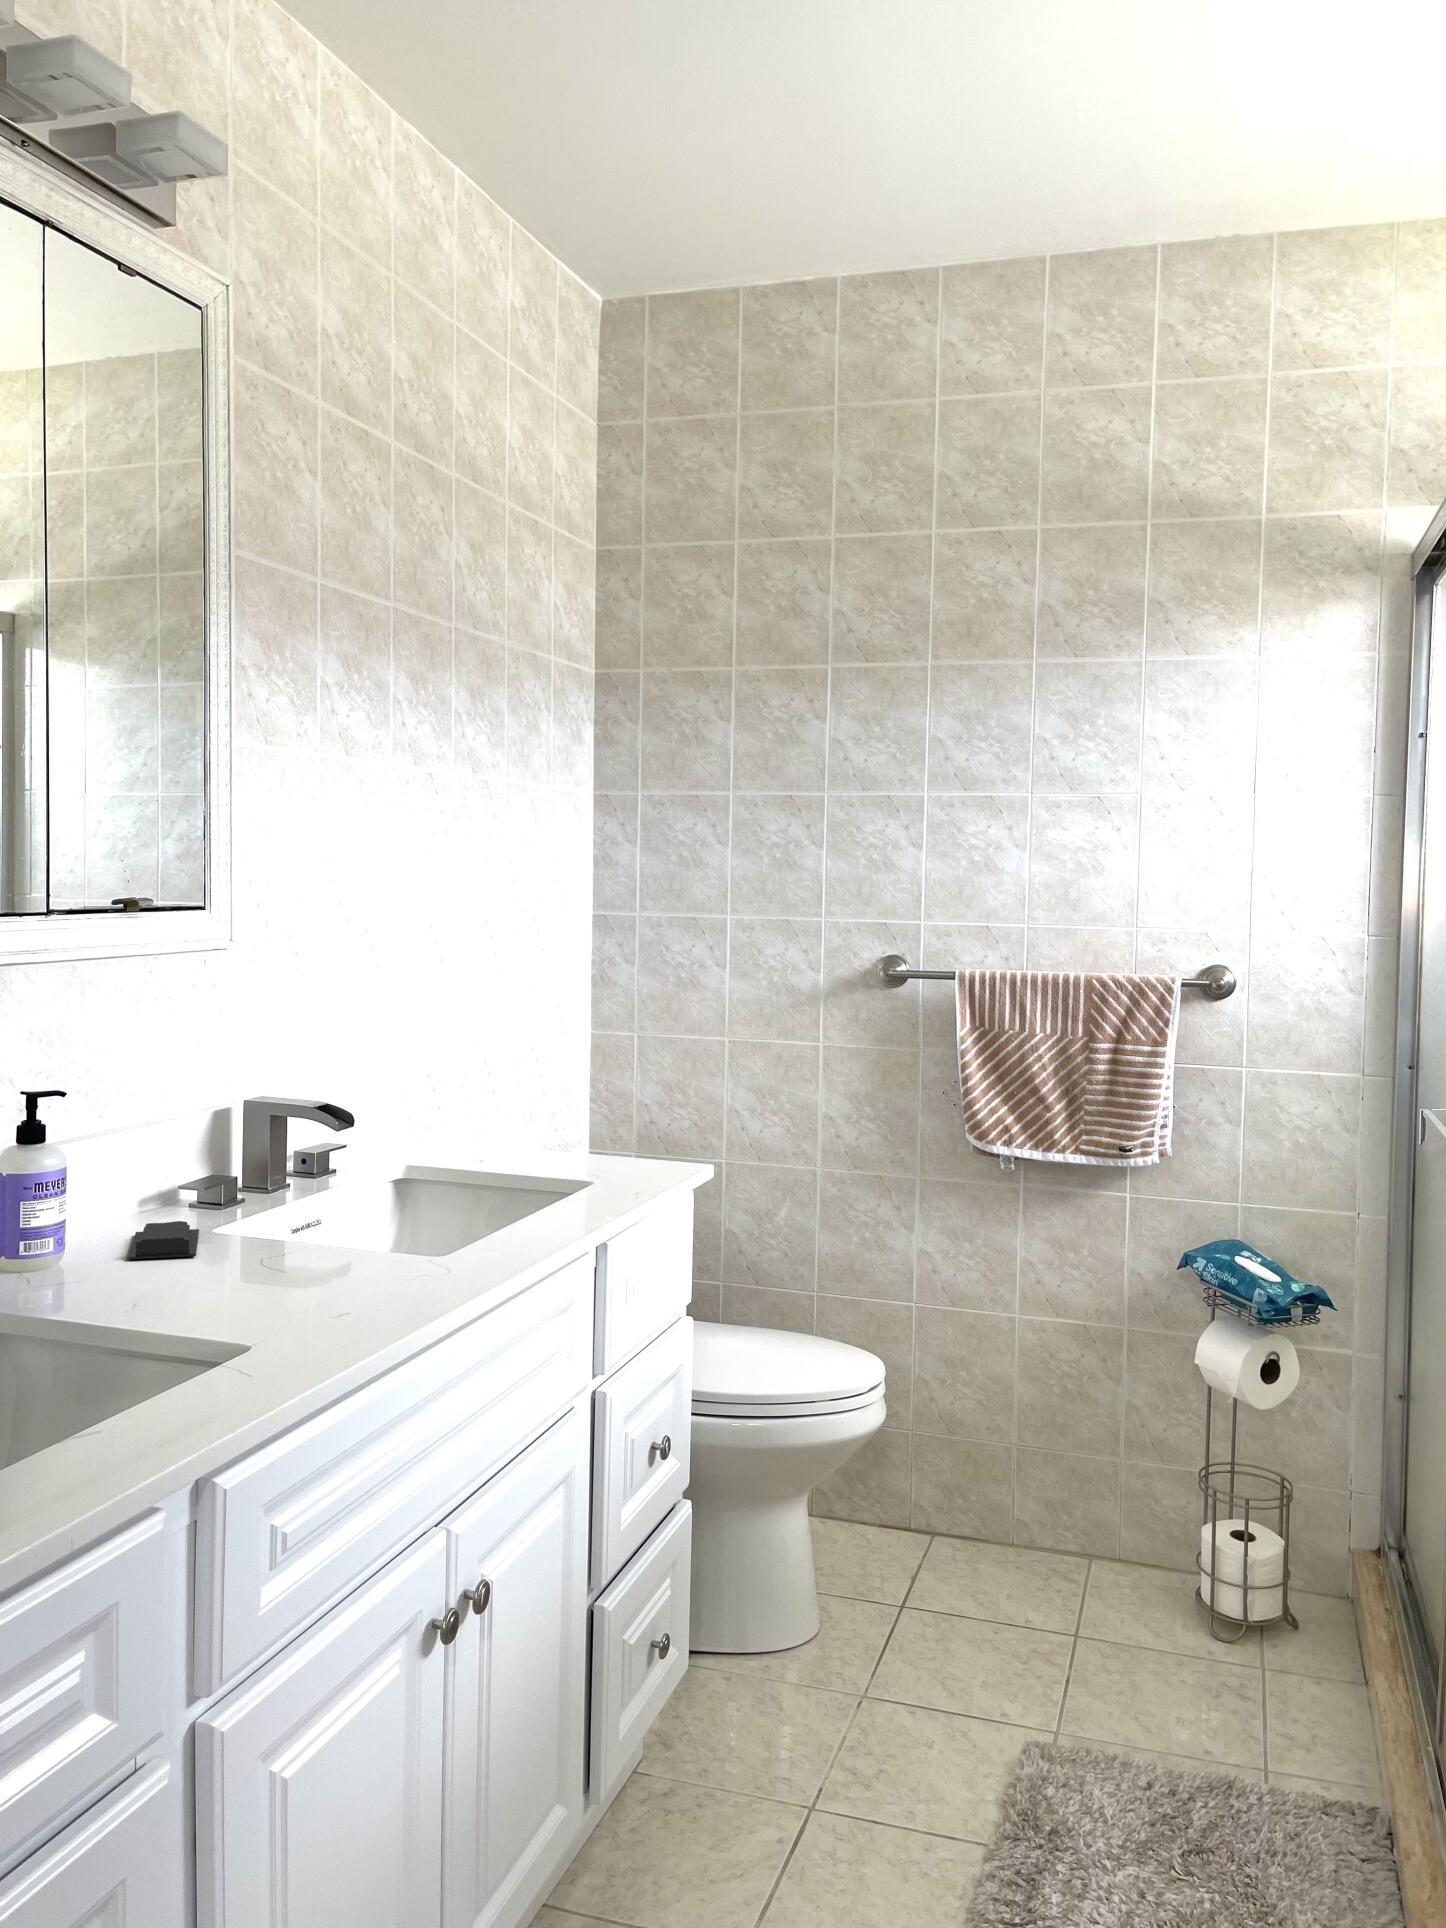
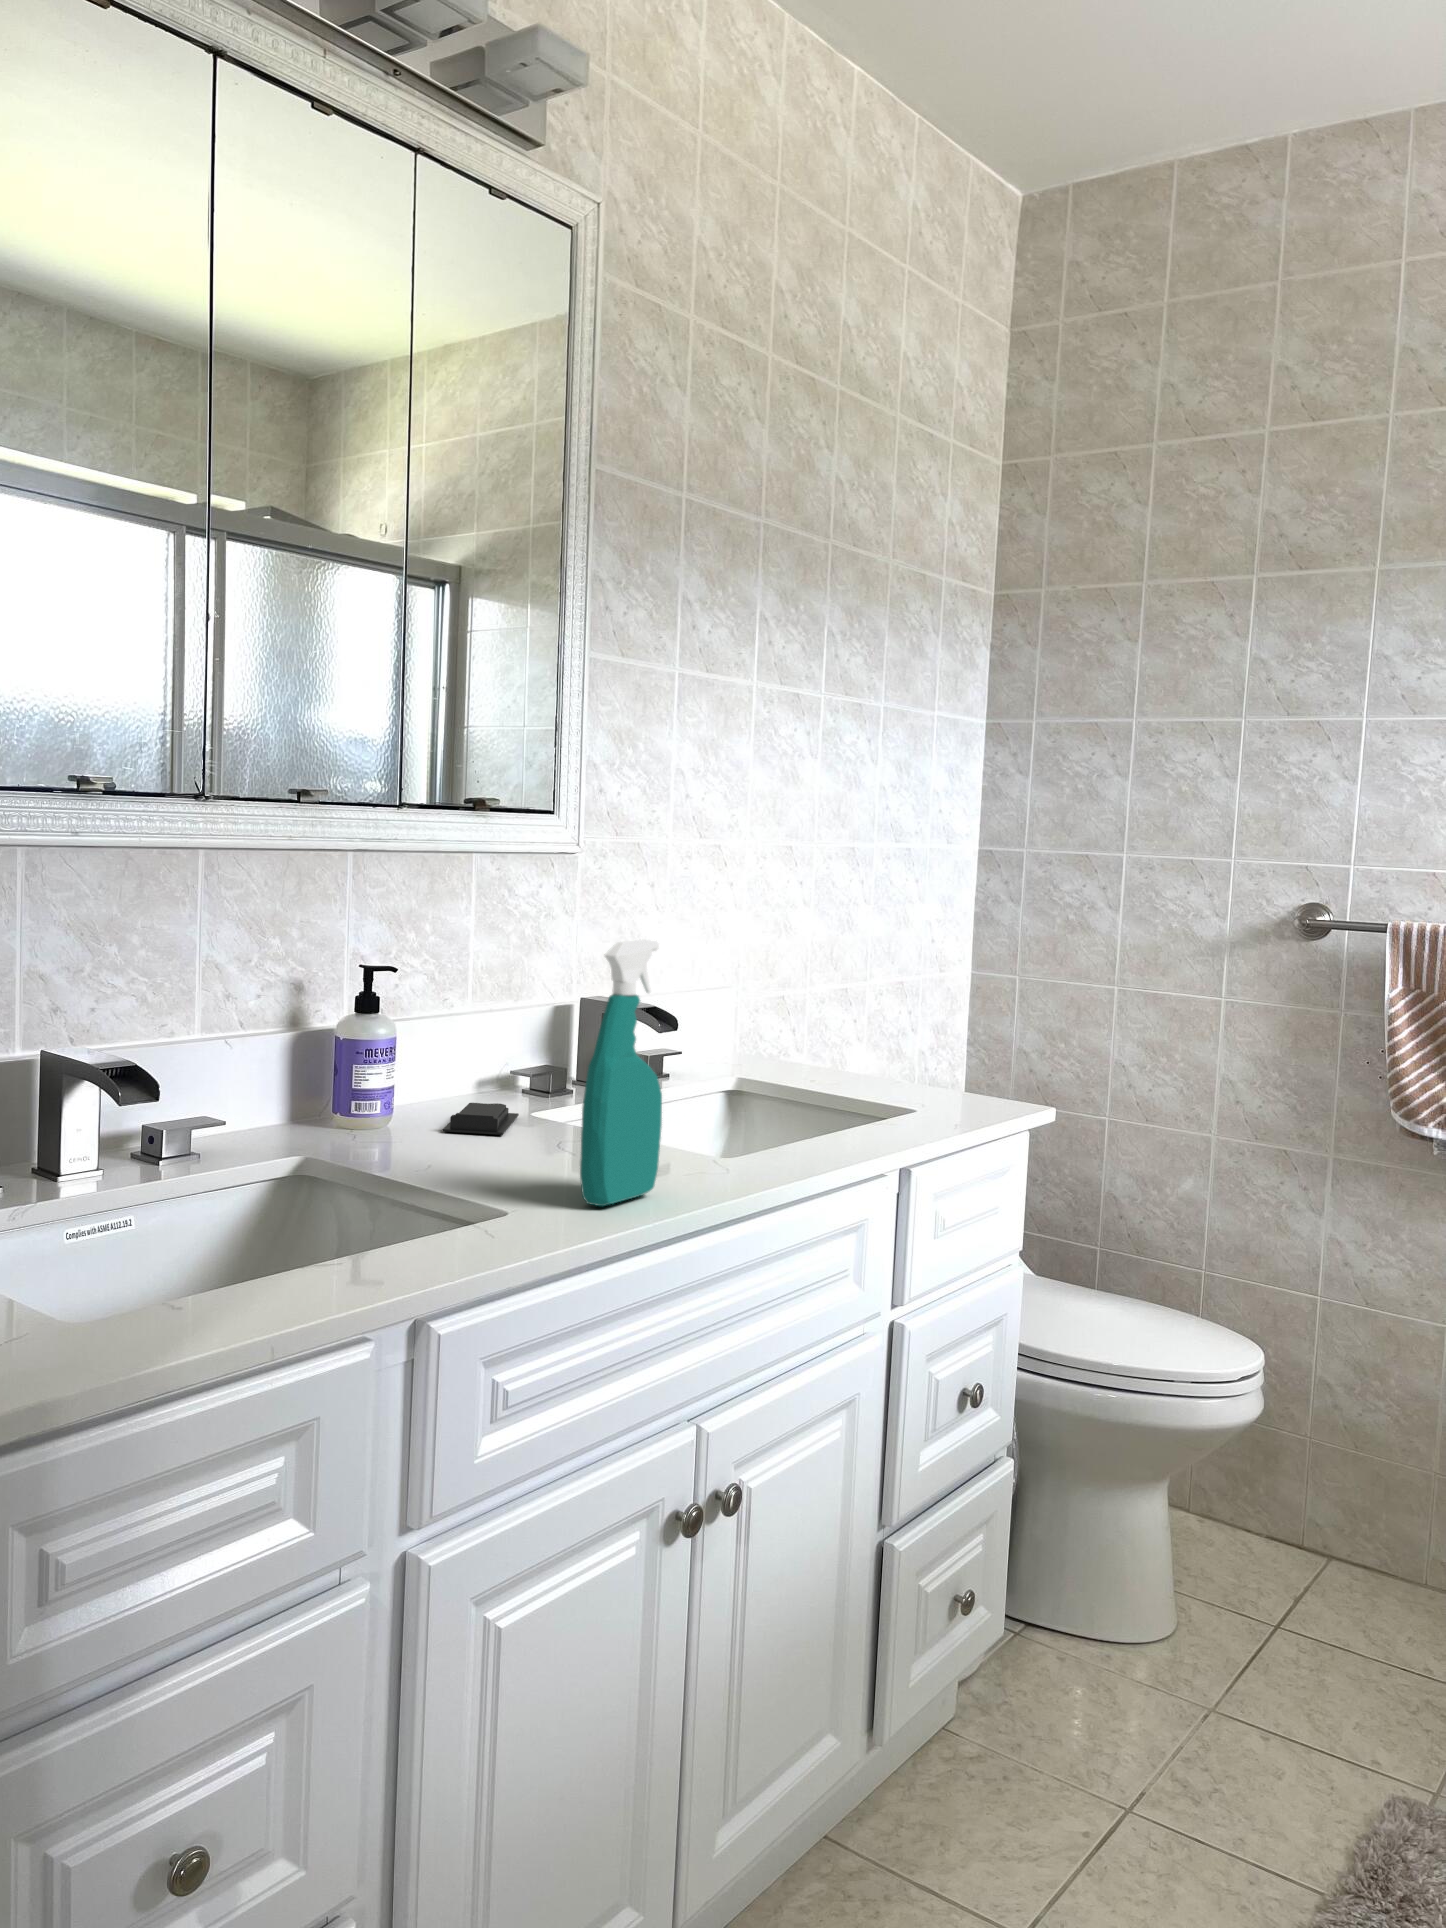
spray bottle: none [322,1051,395,1326] -> present [580,939,662,1206]

